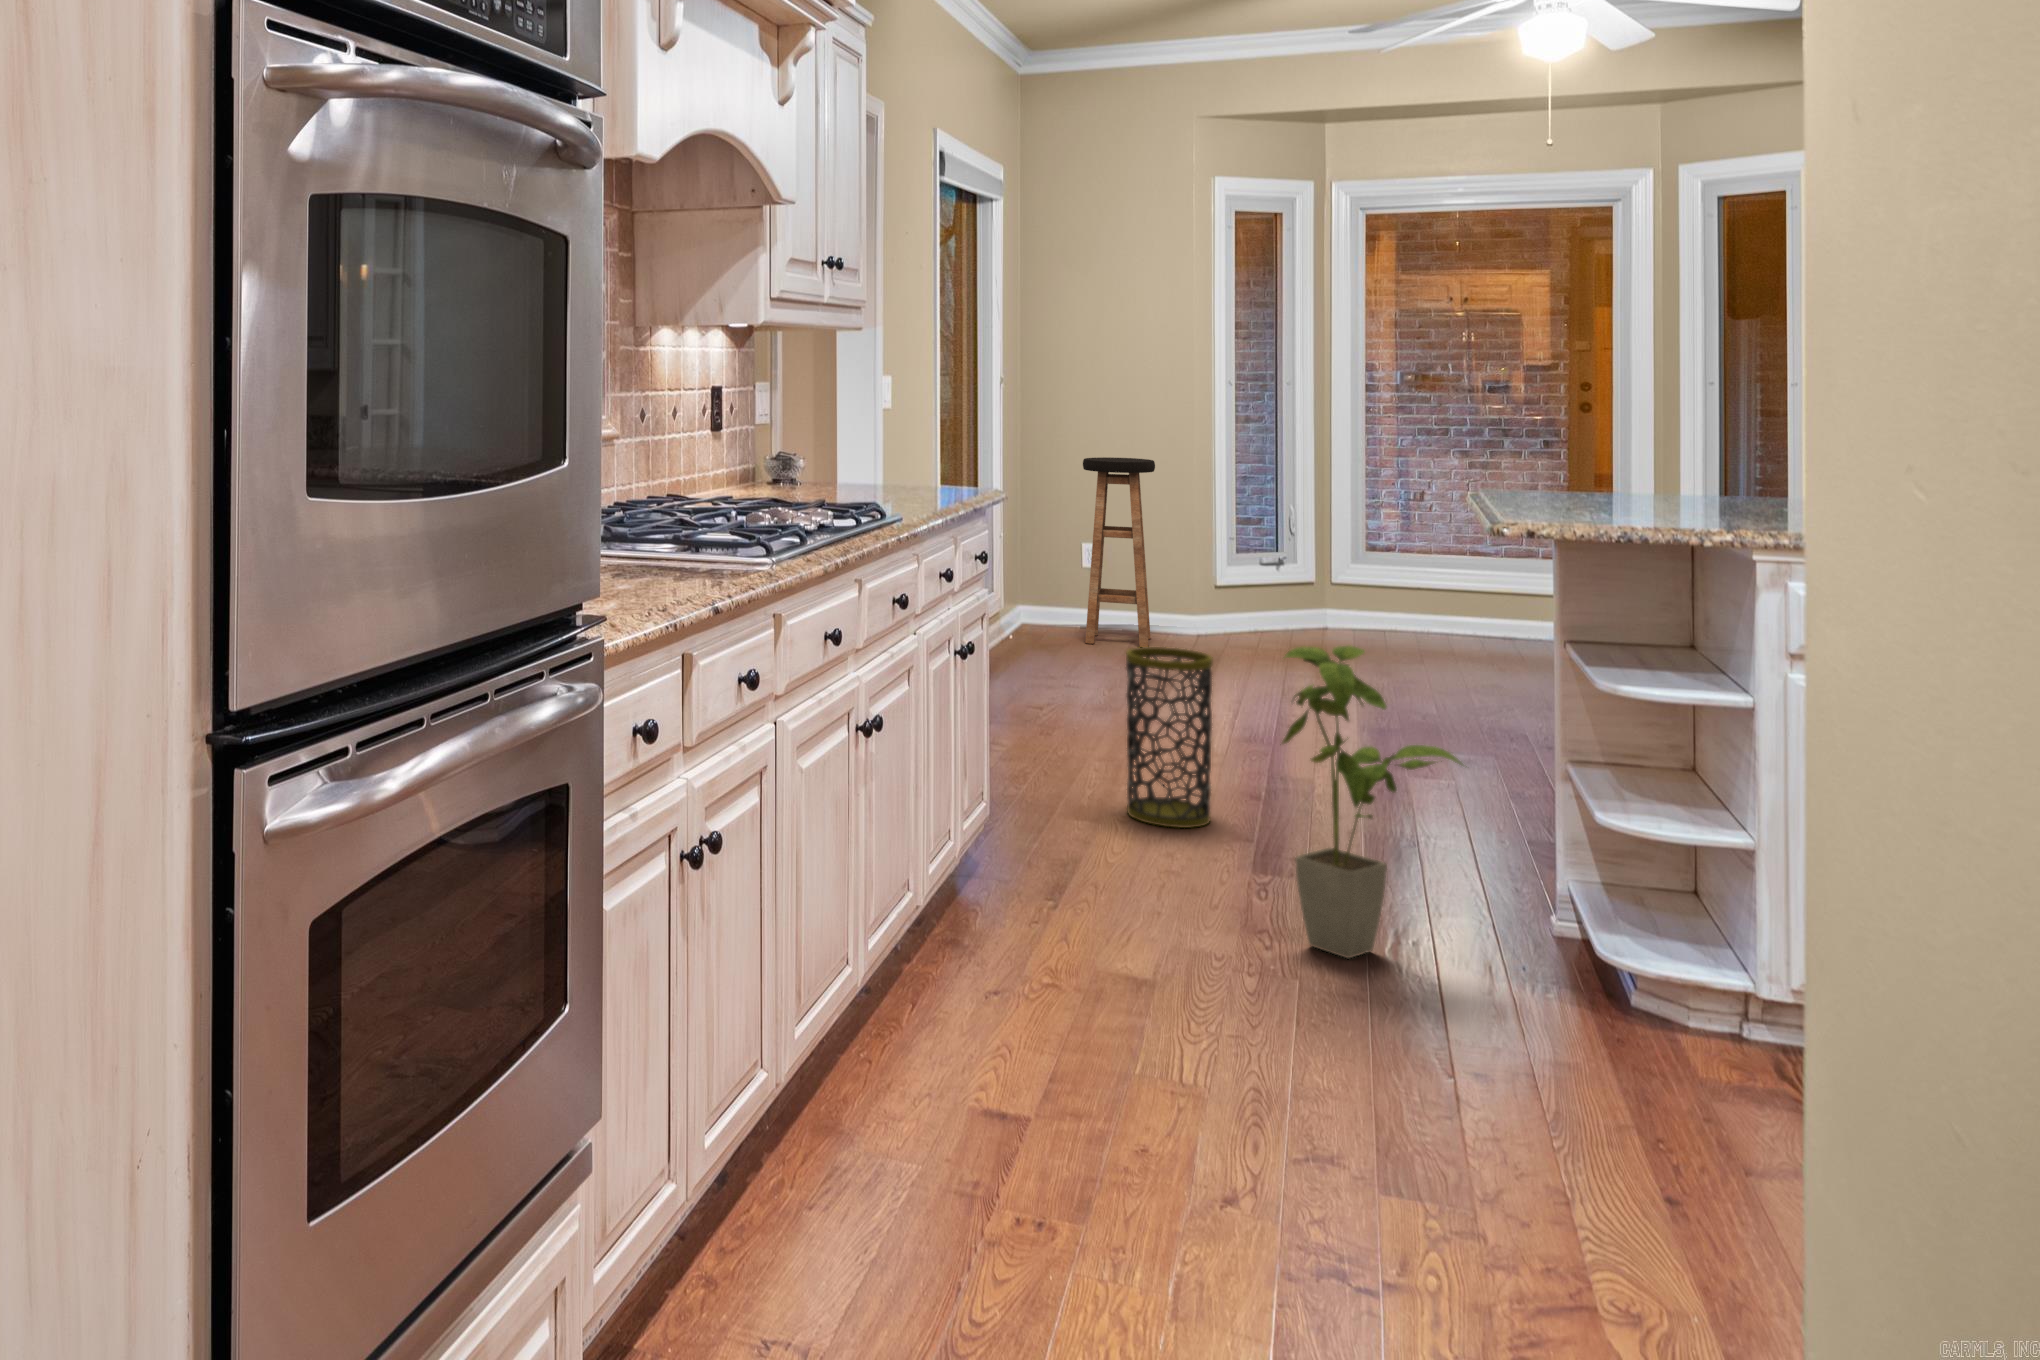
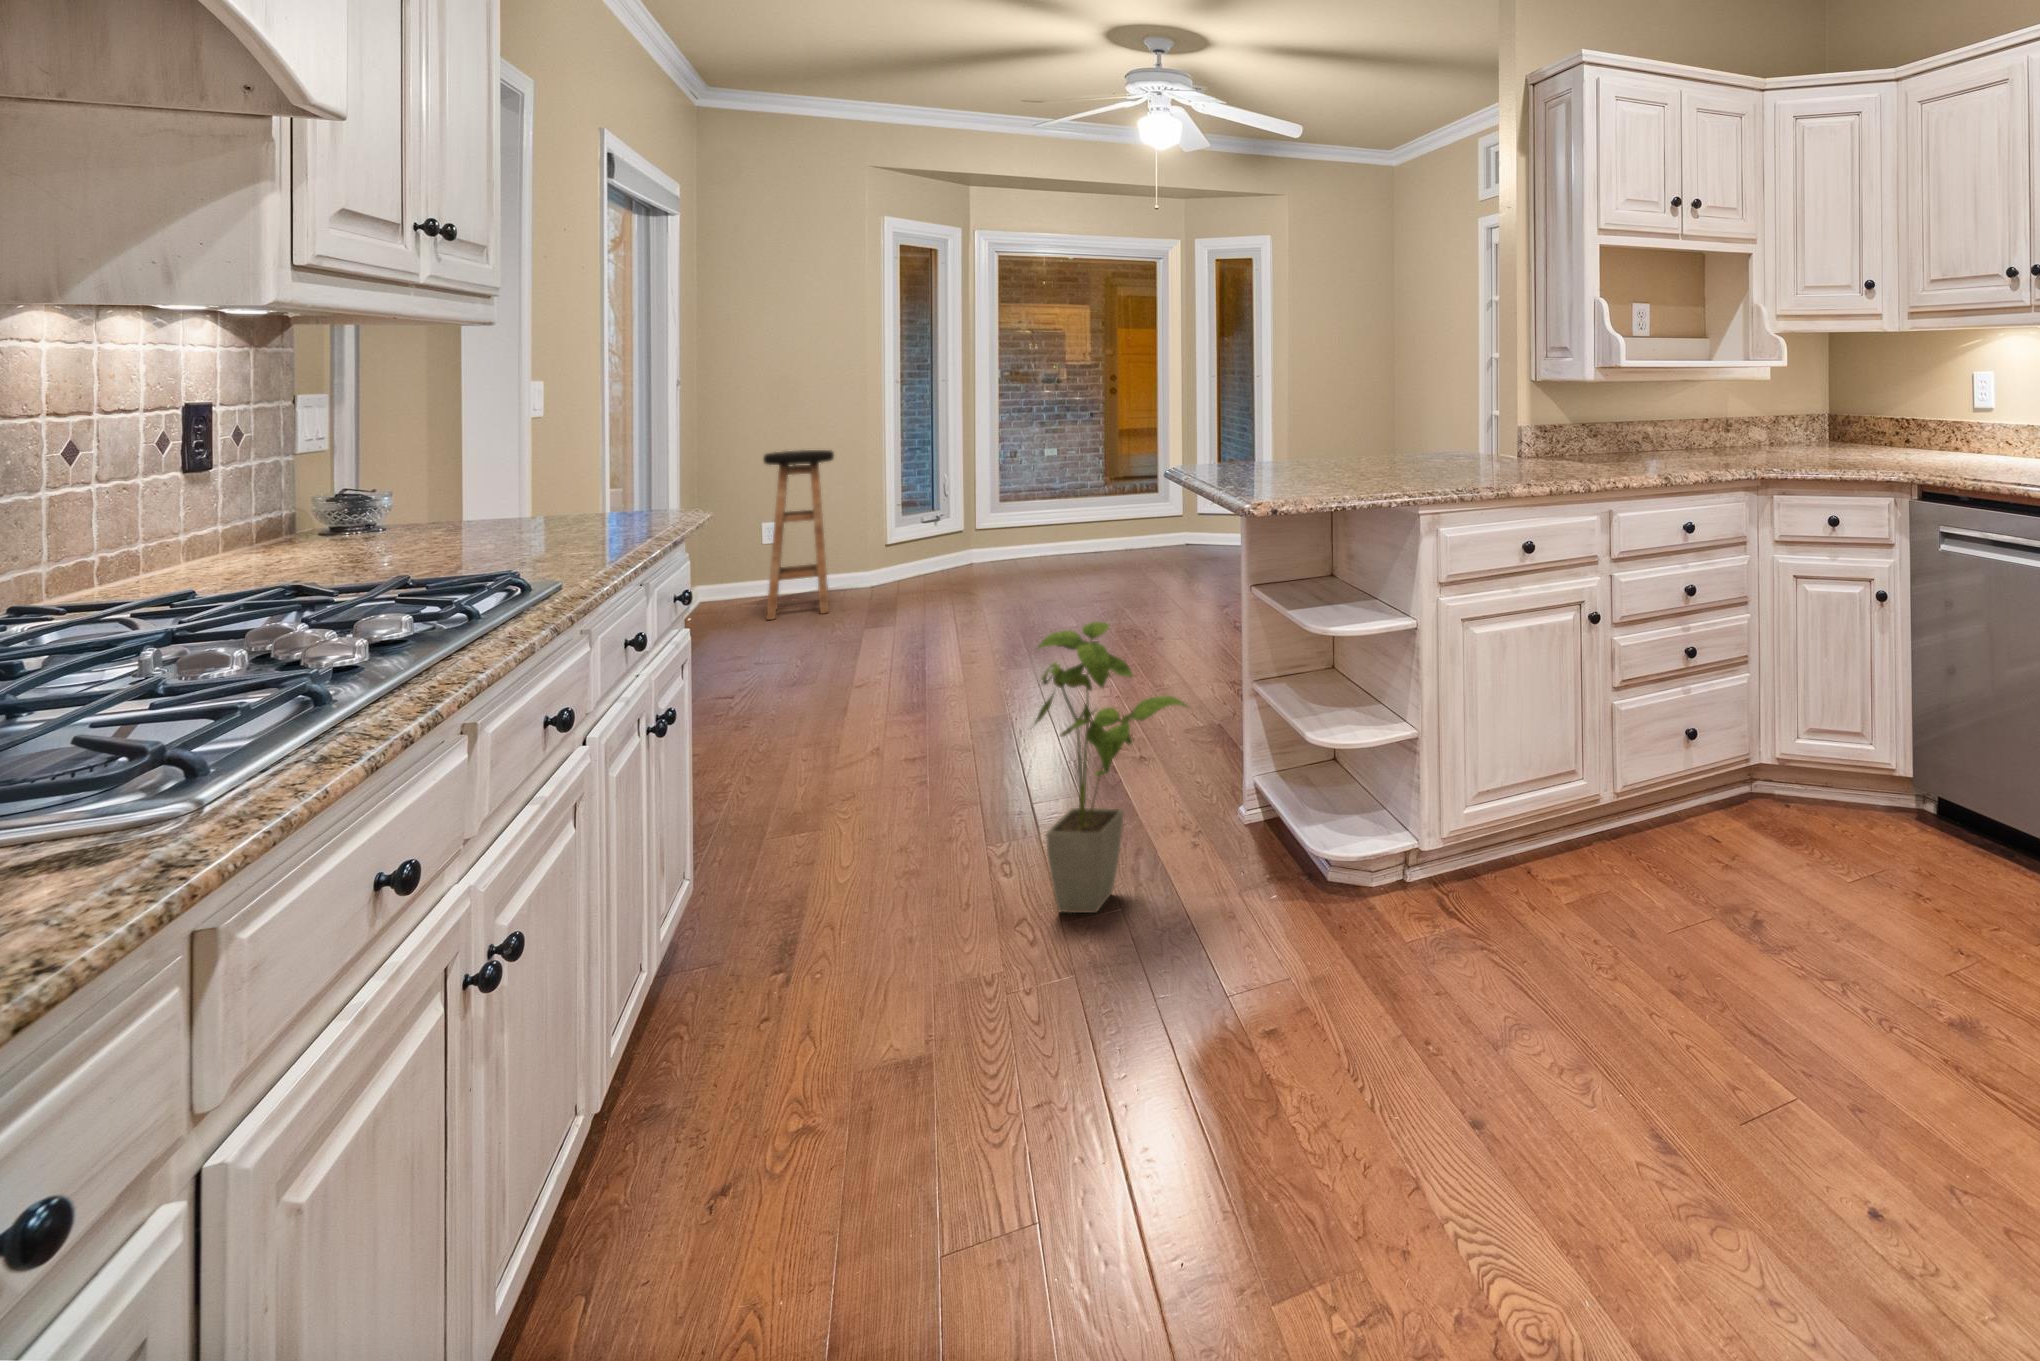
trash can: present [1126,647,1213,828] -> none [843,634,931,815]

